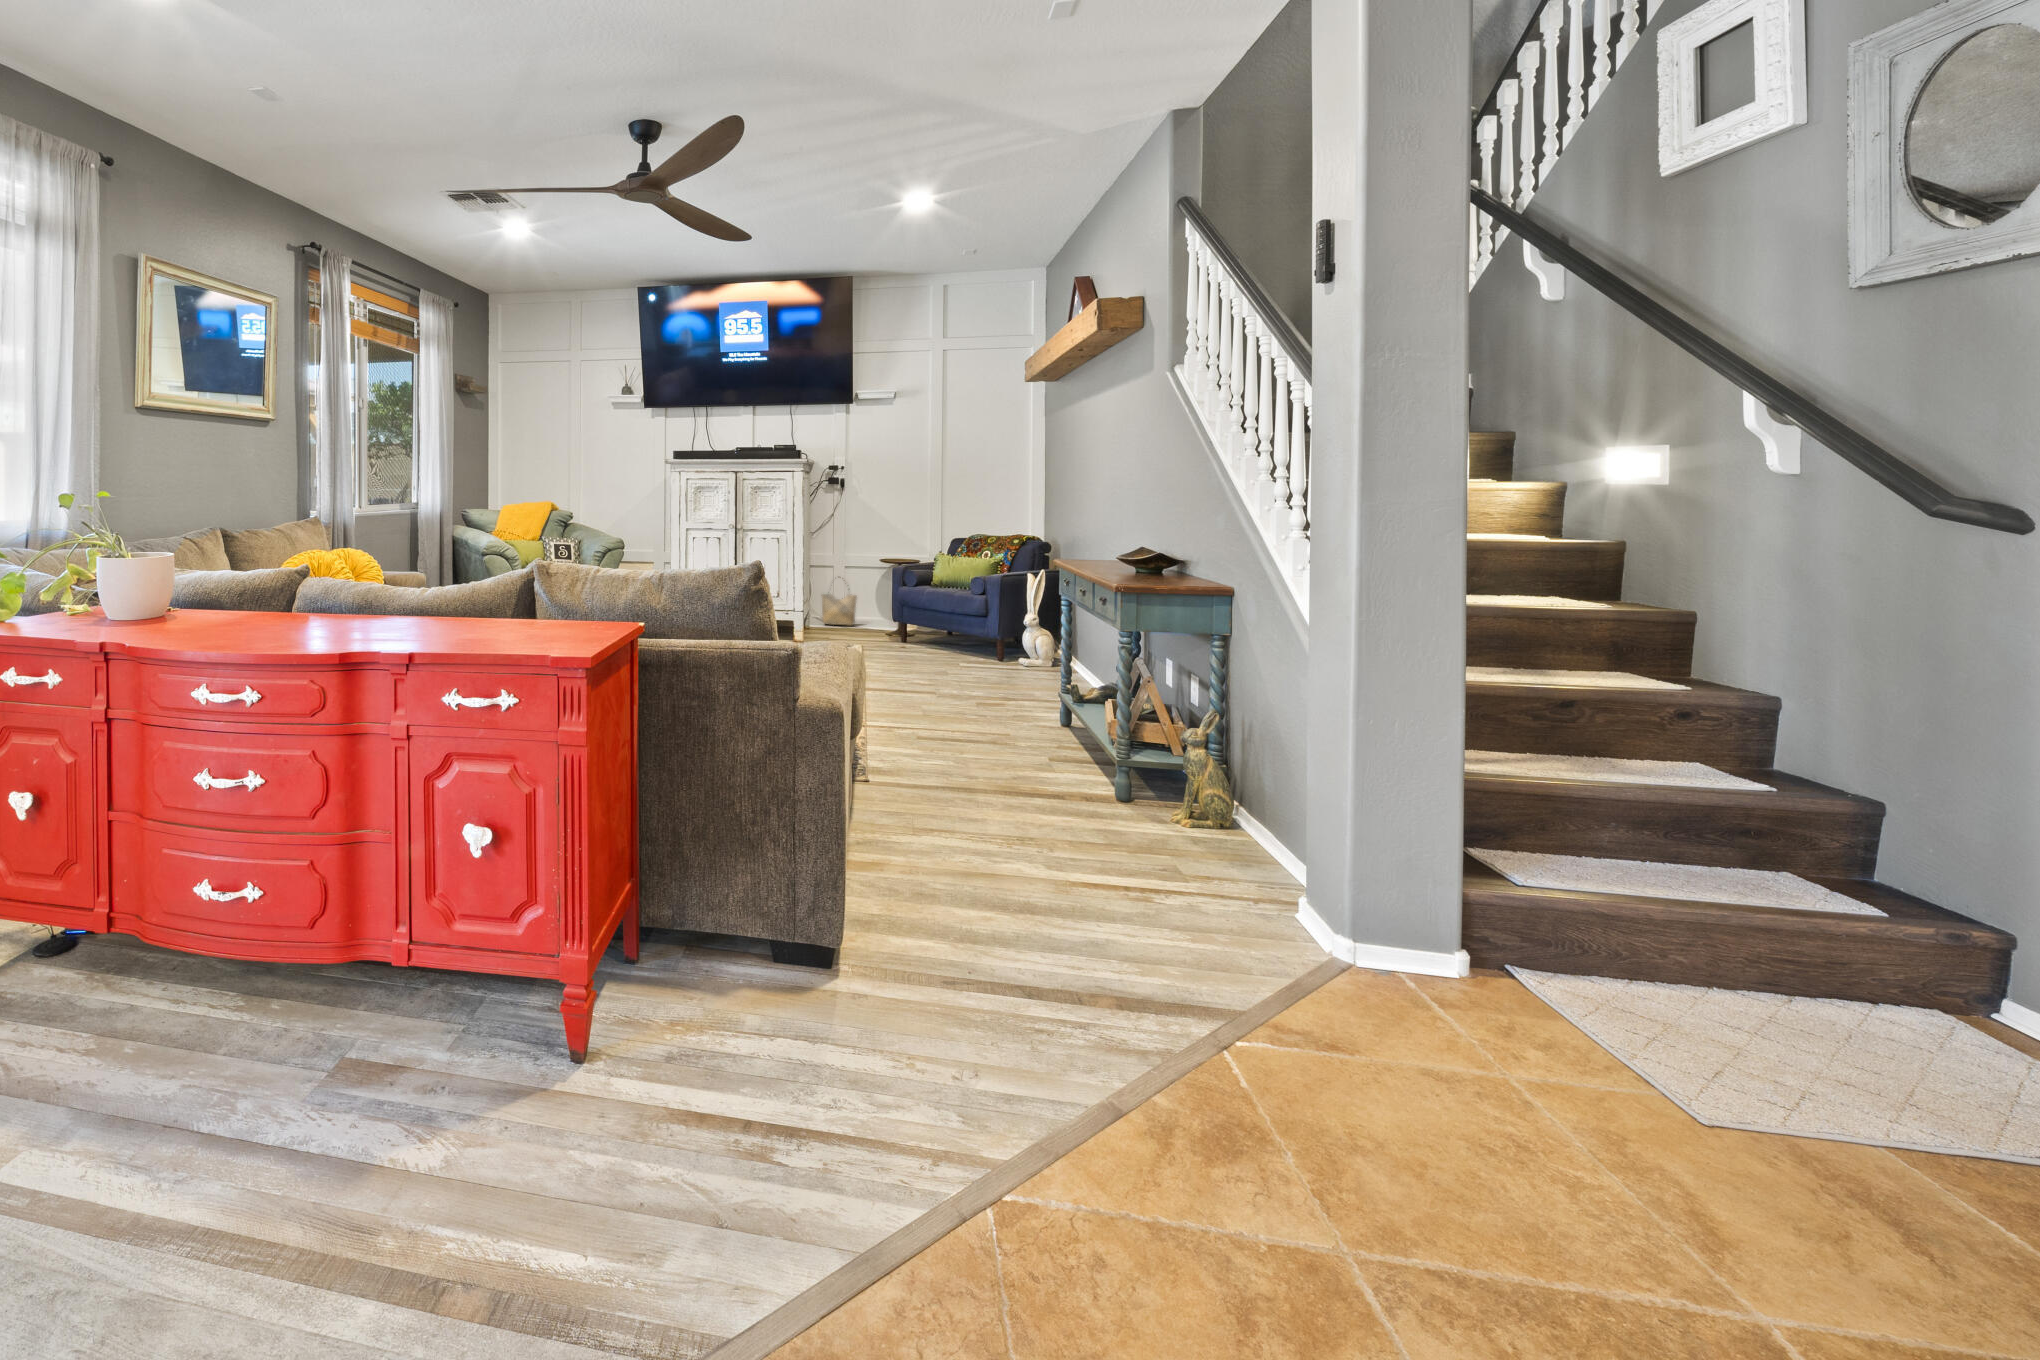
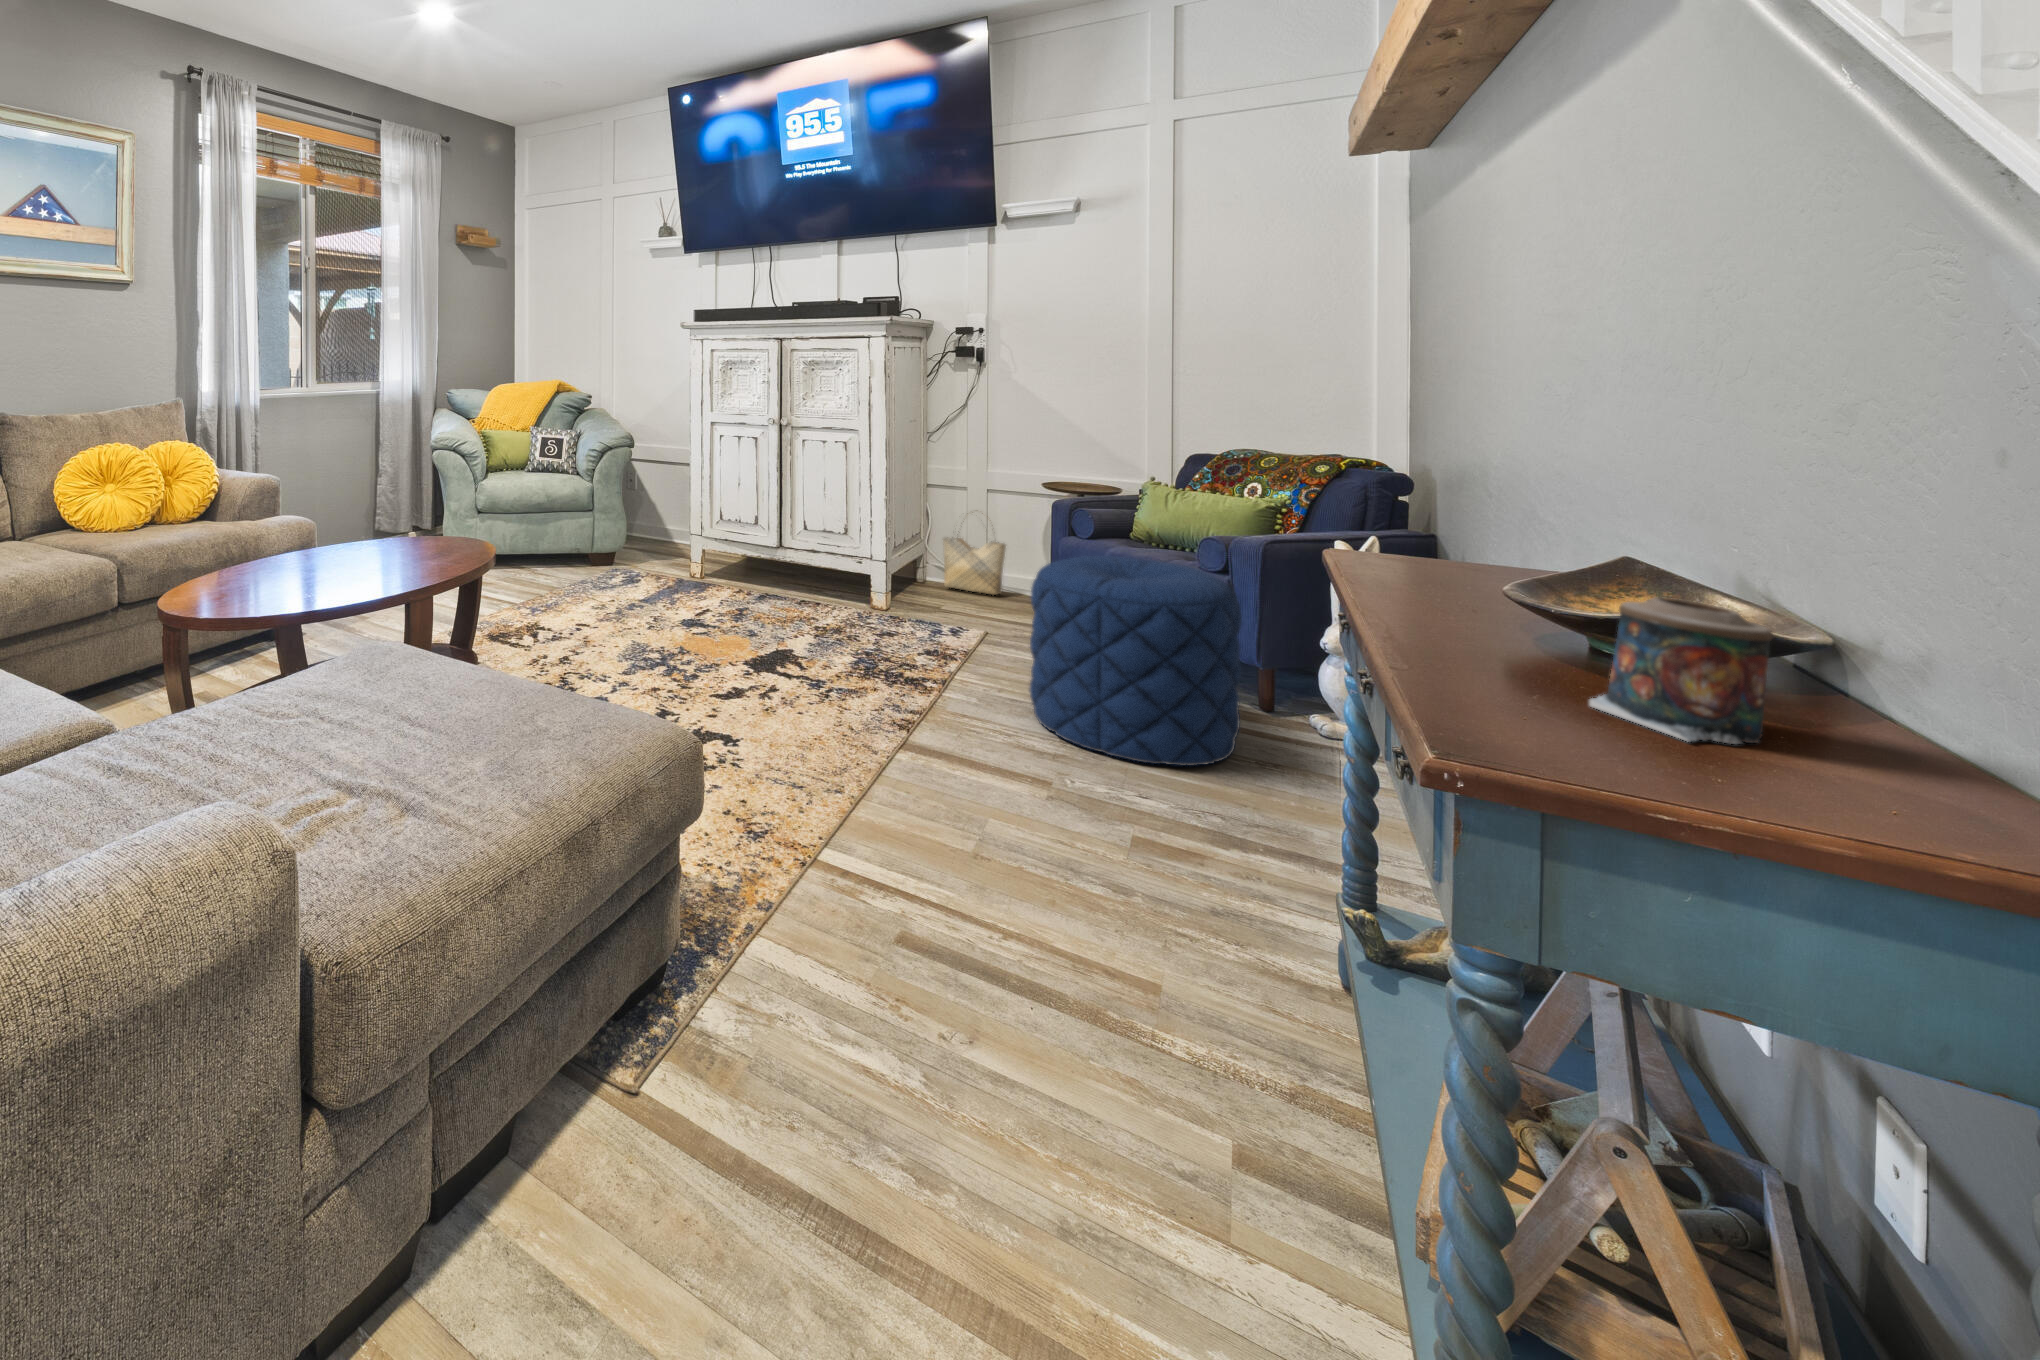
candle: none [1152,548,1187,582] -> present [1589,597,1773,744]
pouf: none [909,586,1001,679] -> present [1029,556,1242,766]

